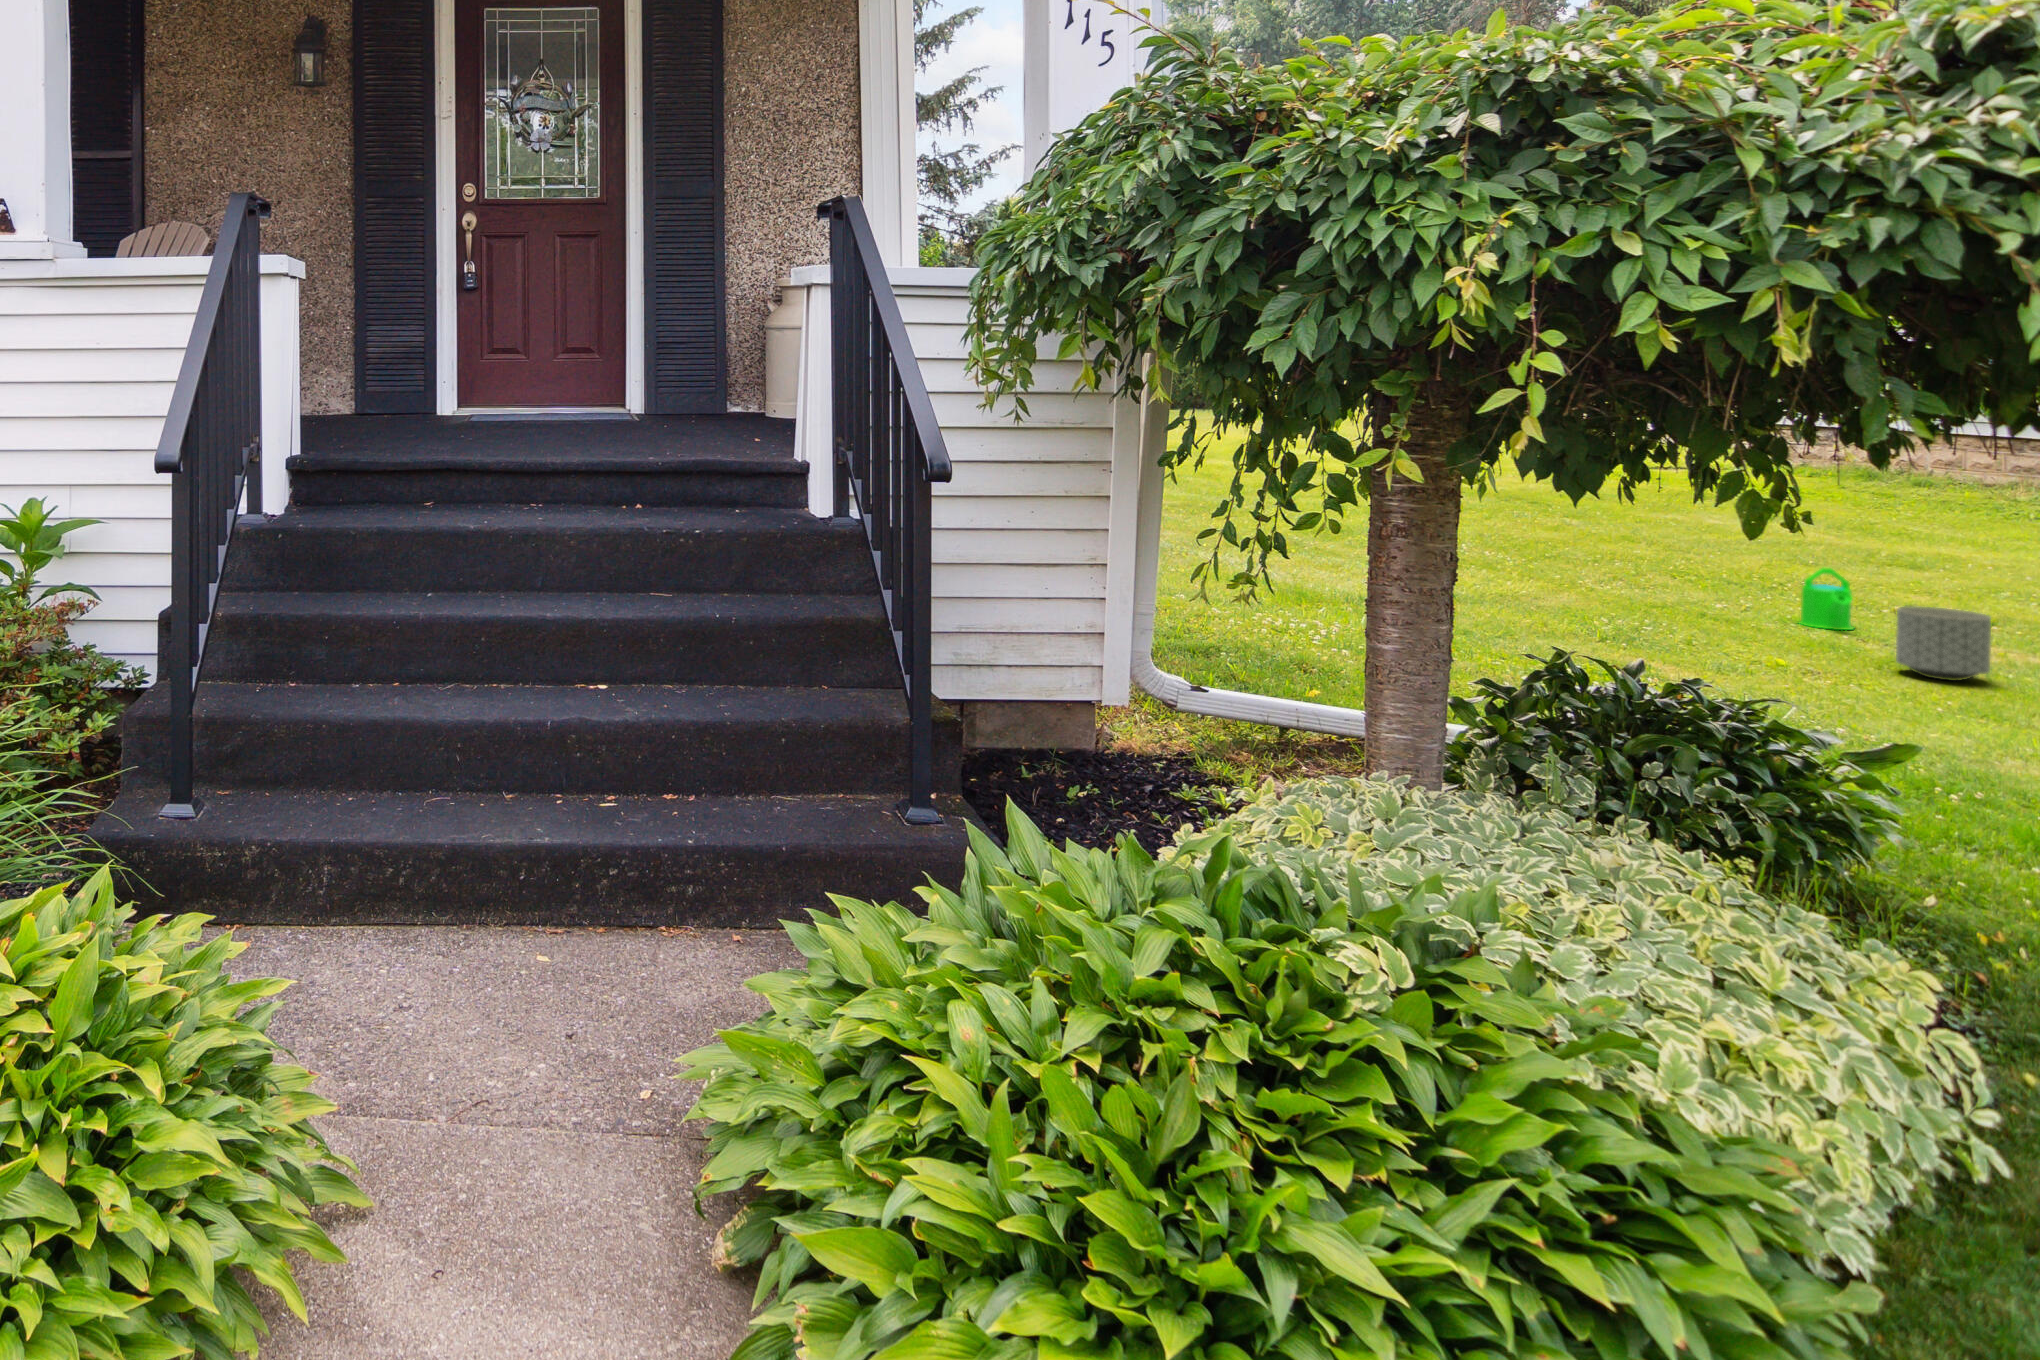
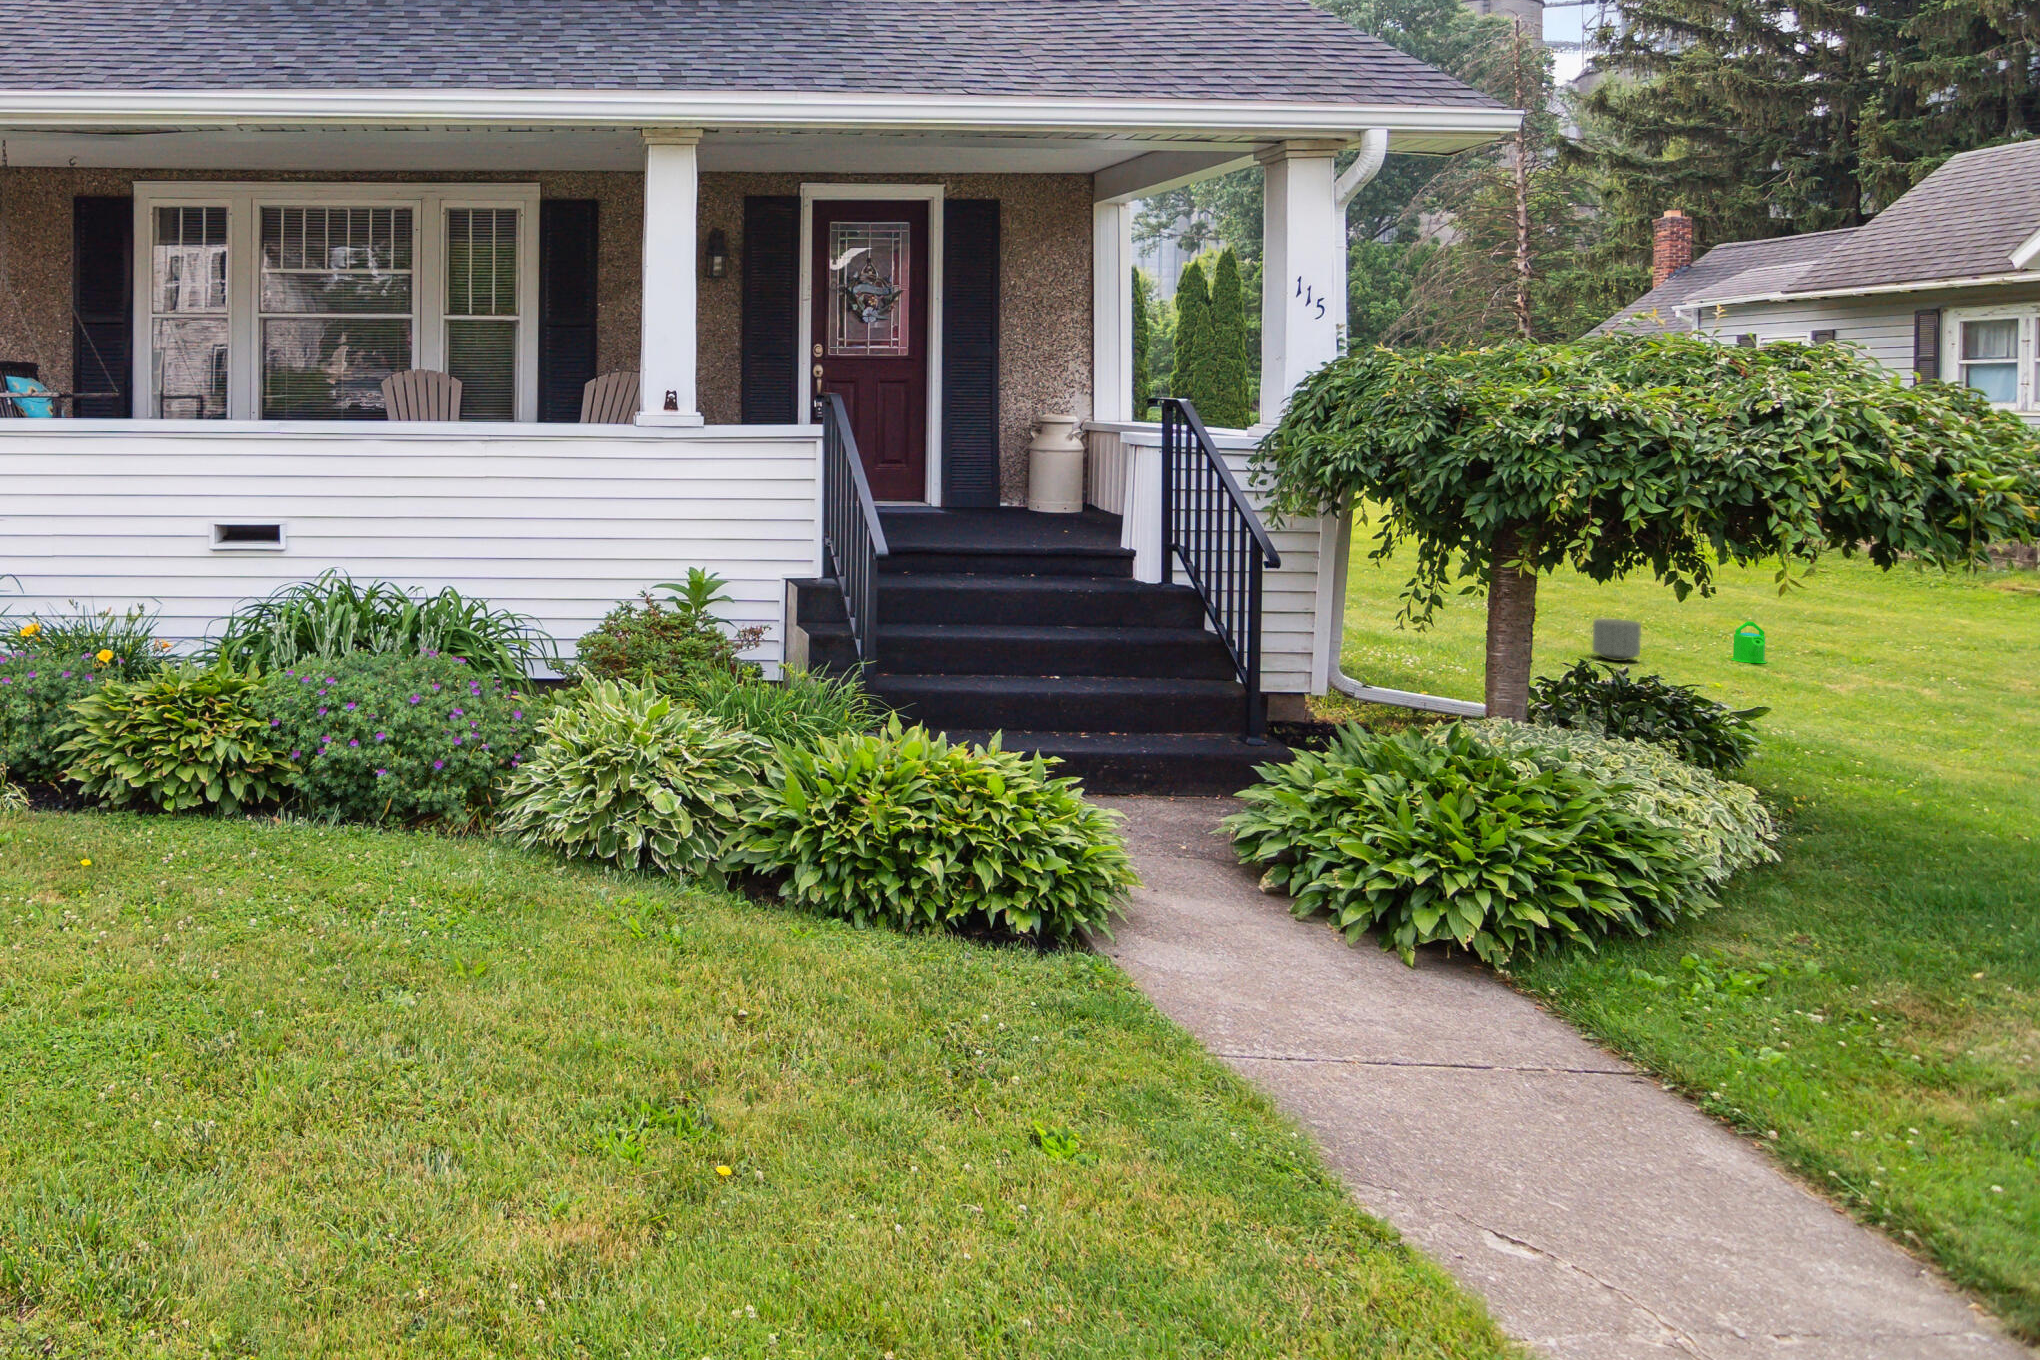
planter: present [1896,606,1991,681] -> present [1593,618,1641,661]

